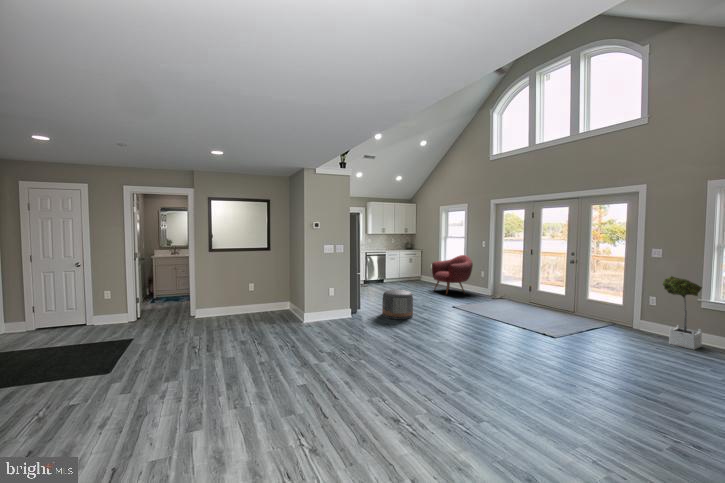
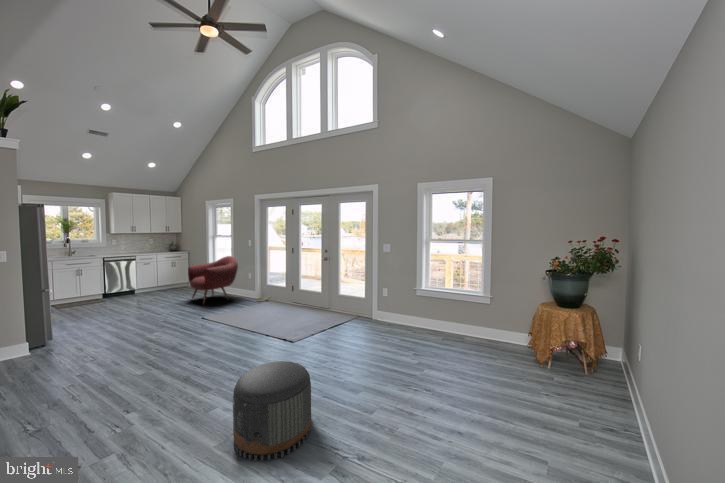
potted tree: present [663,276,702,350] -> none [390,269,418,337]
pouf: present [382,290,413,319] -> present [233,361,311,461]

